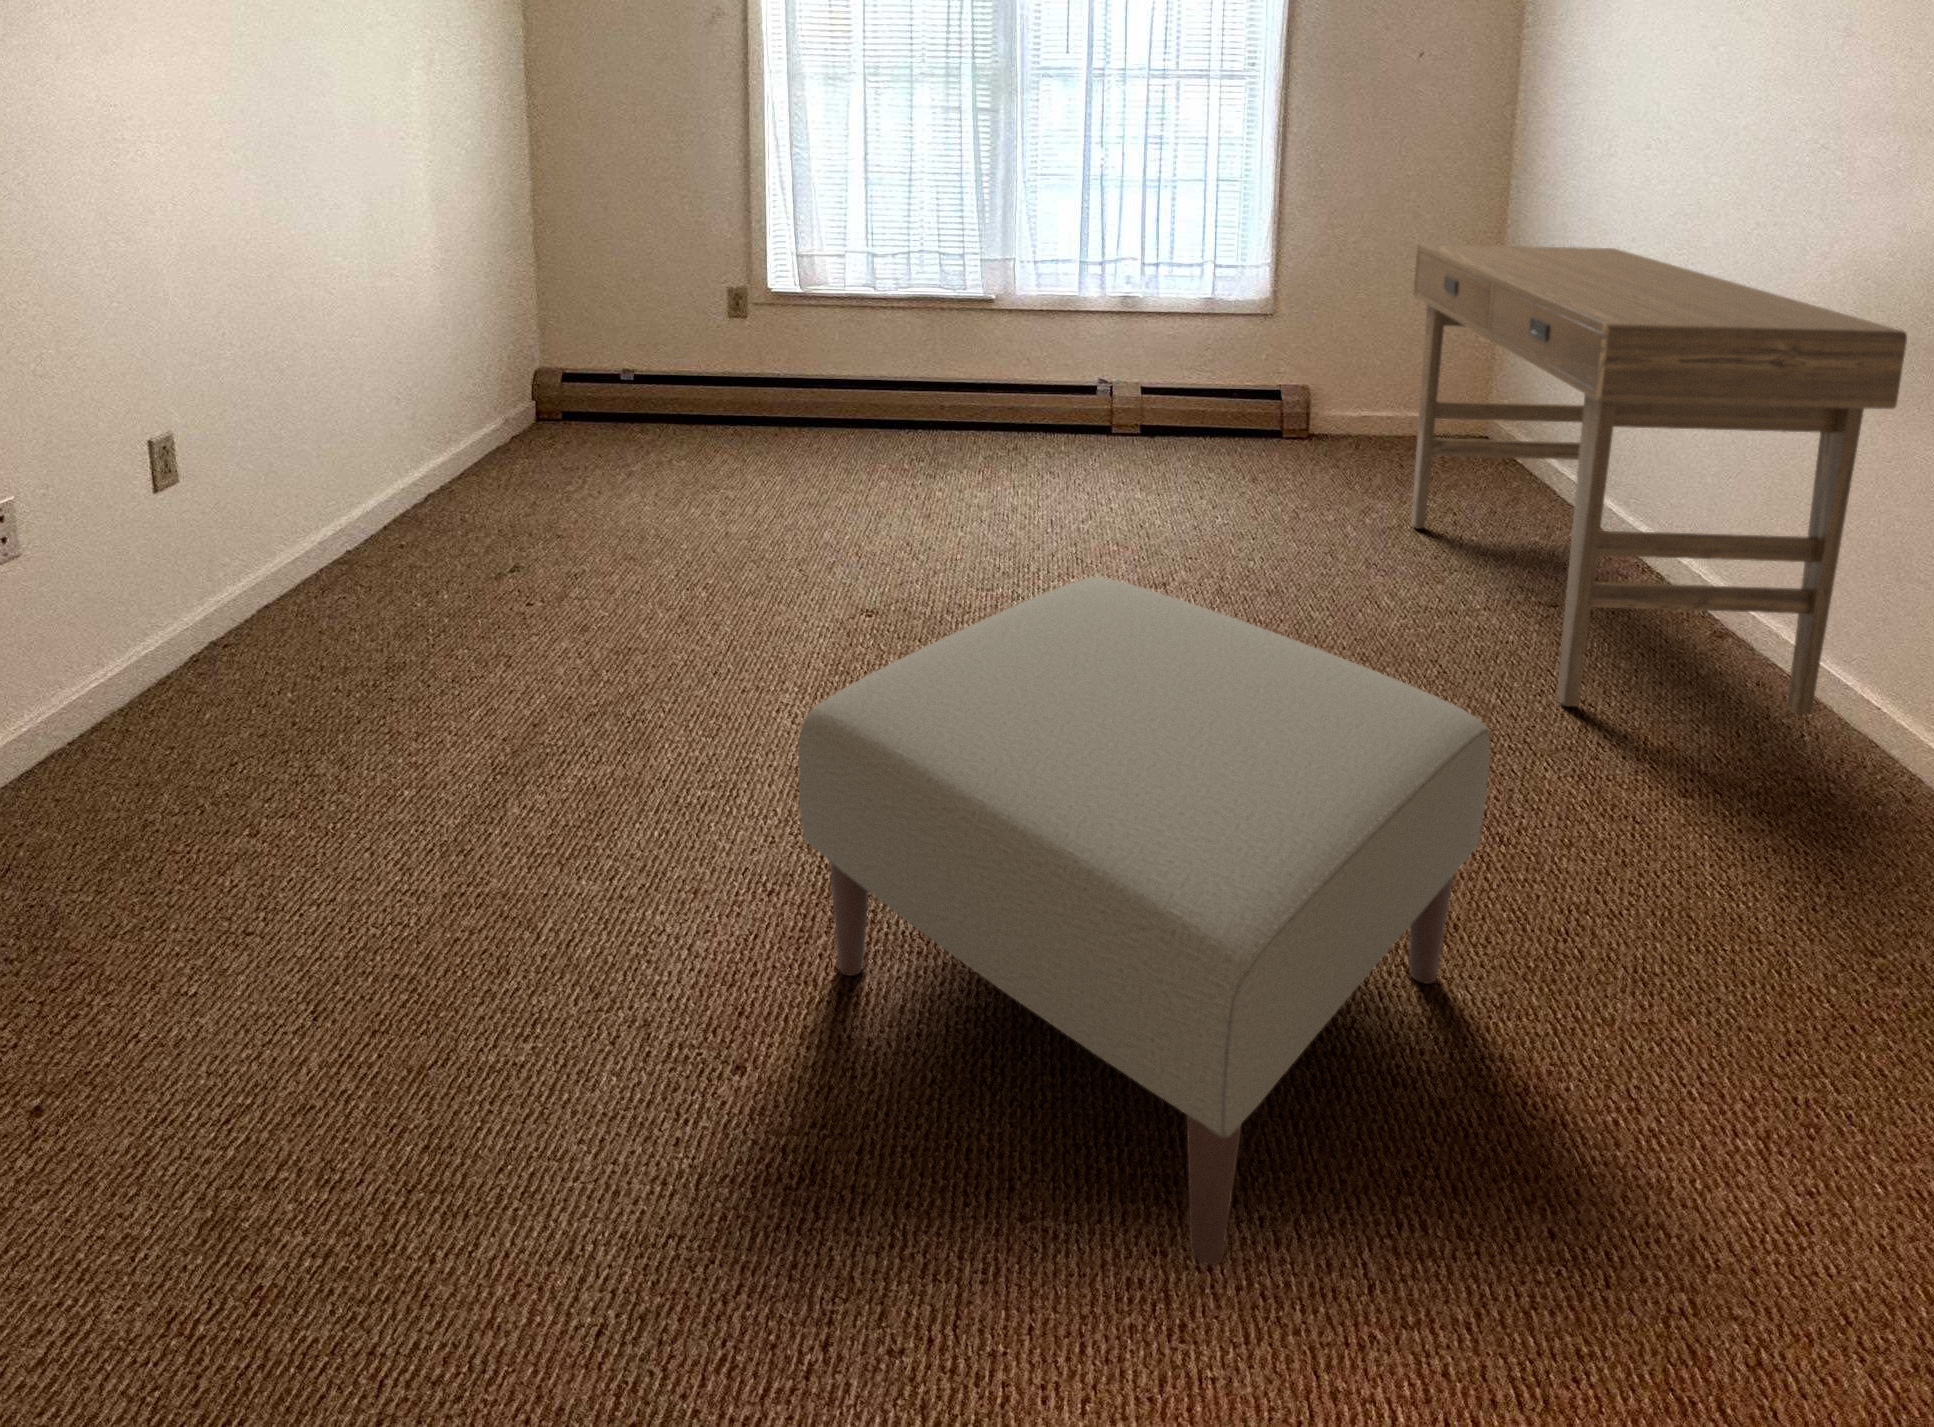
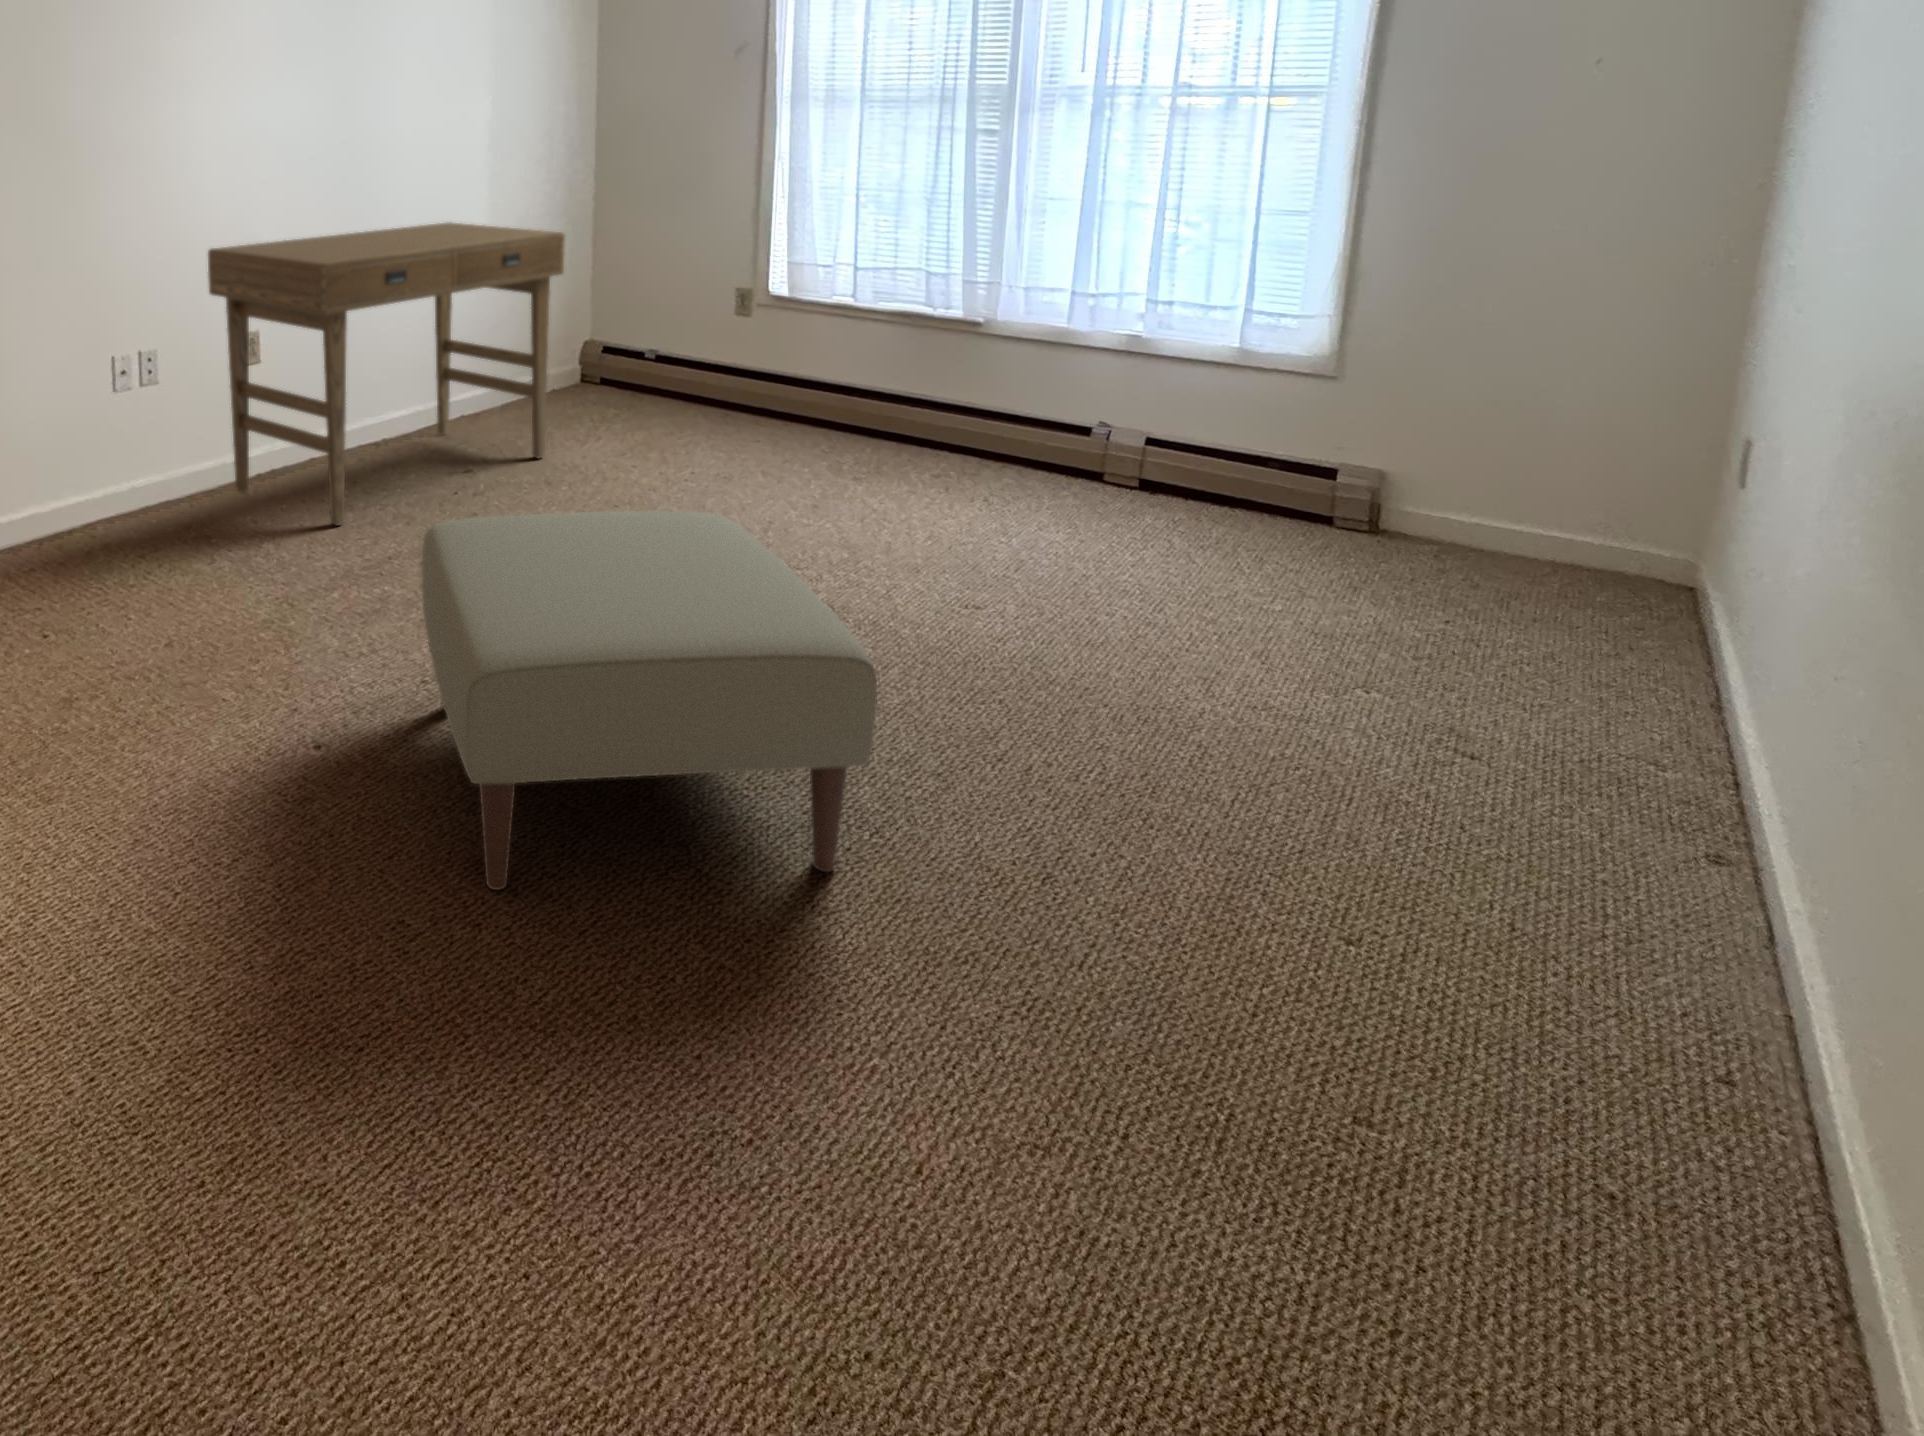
desk: present [1411,244,1907,715] -> present [208,222,565,526]

